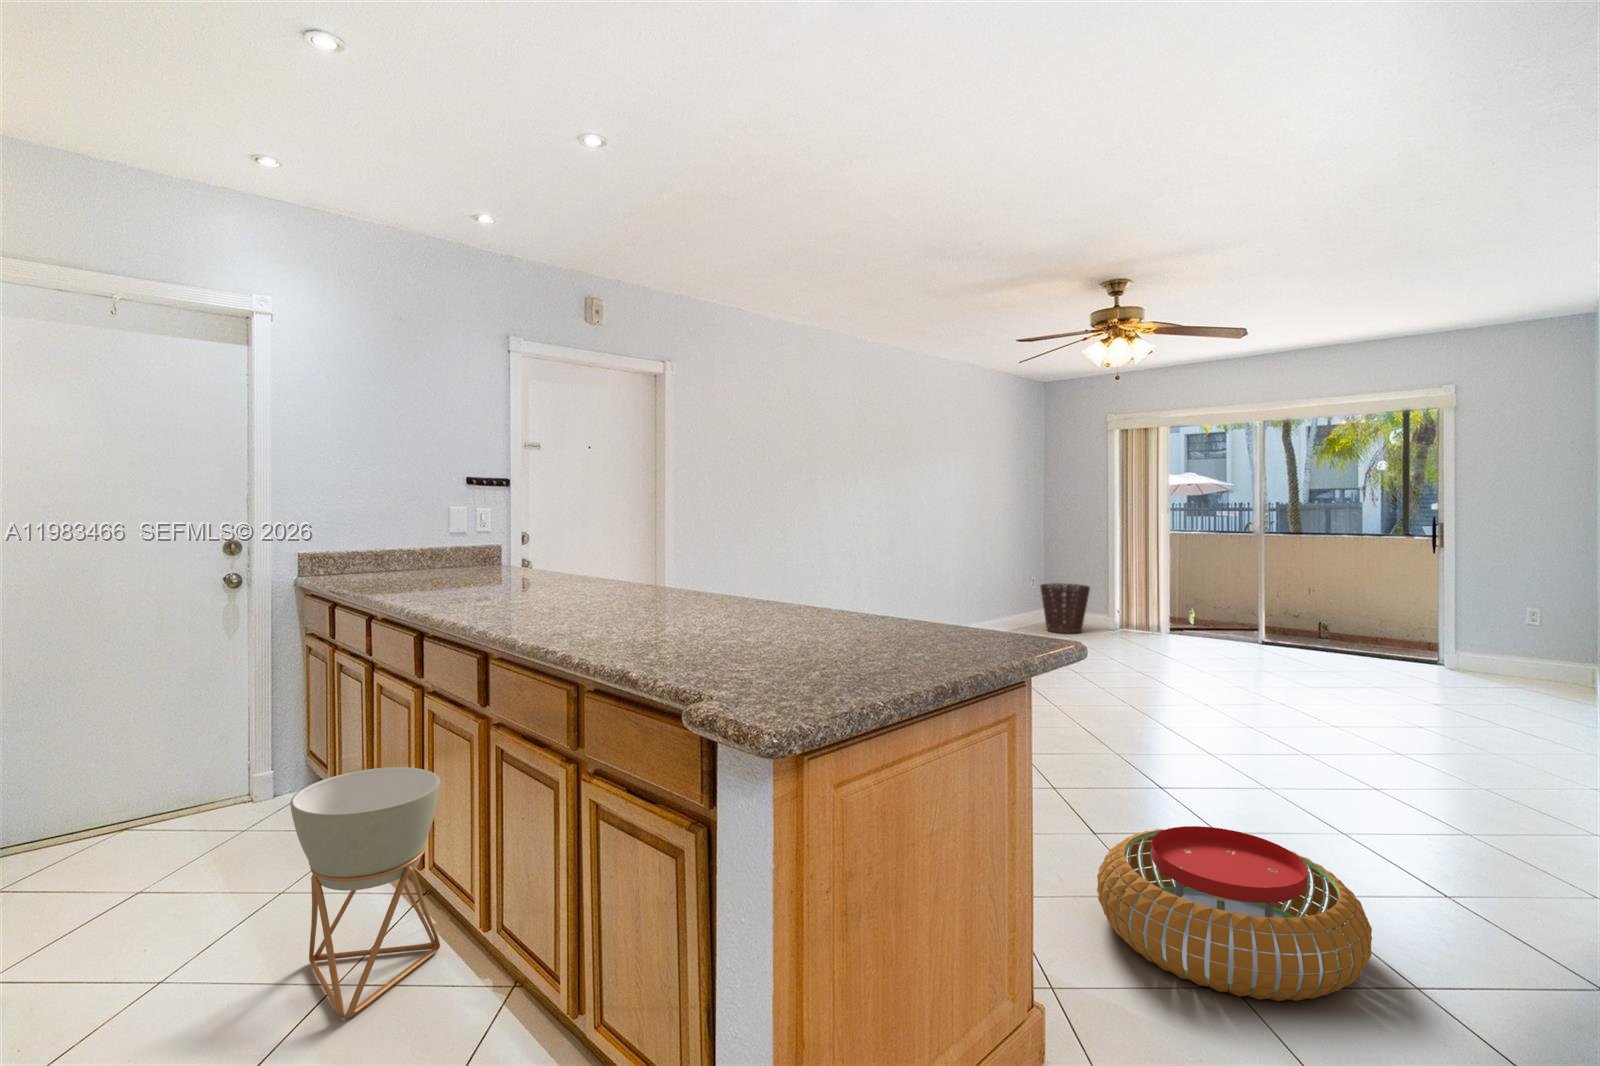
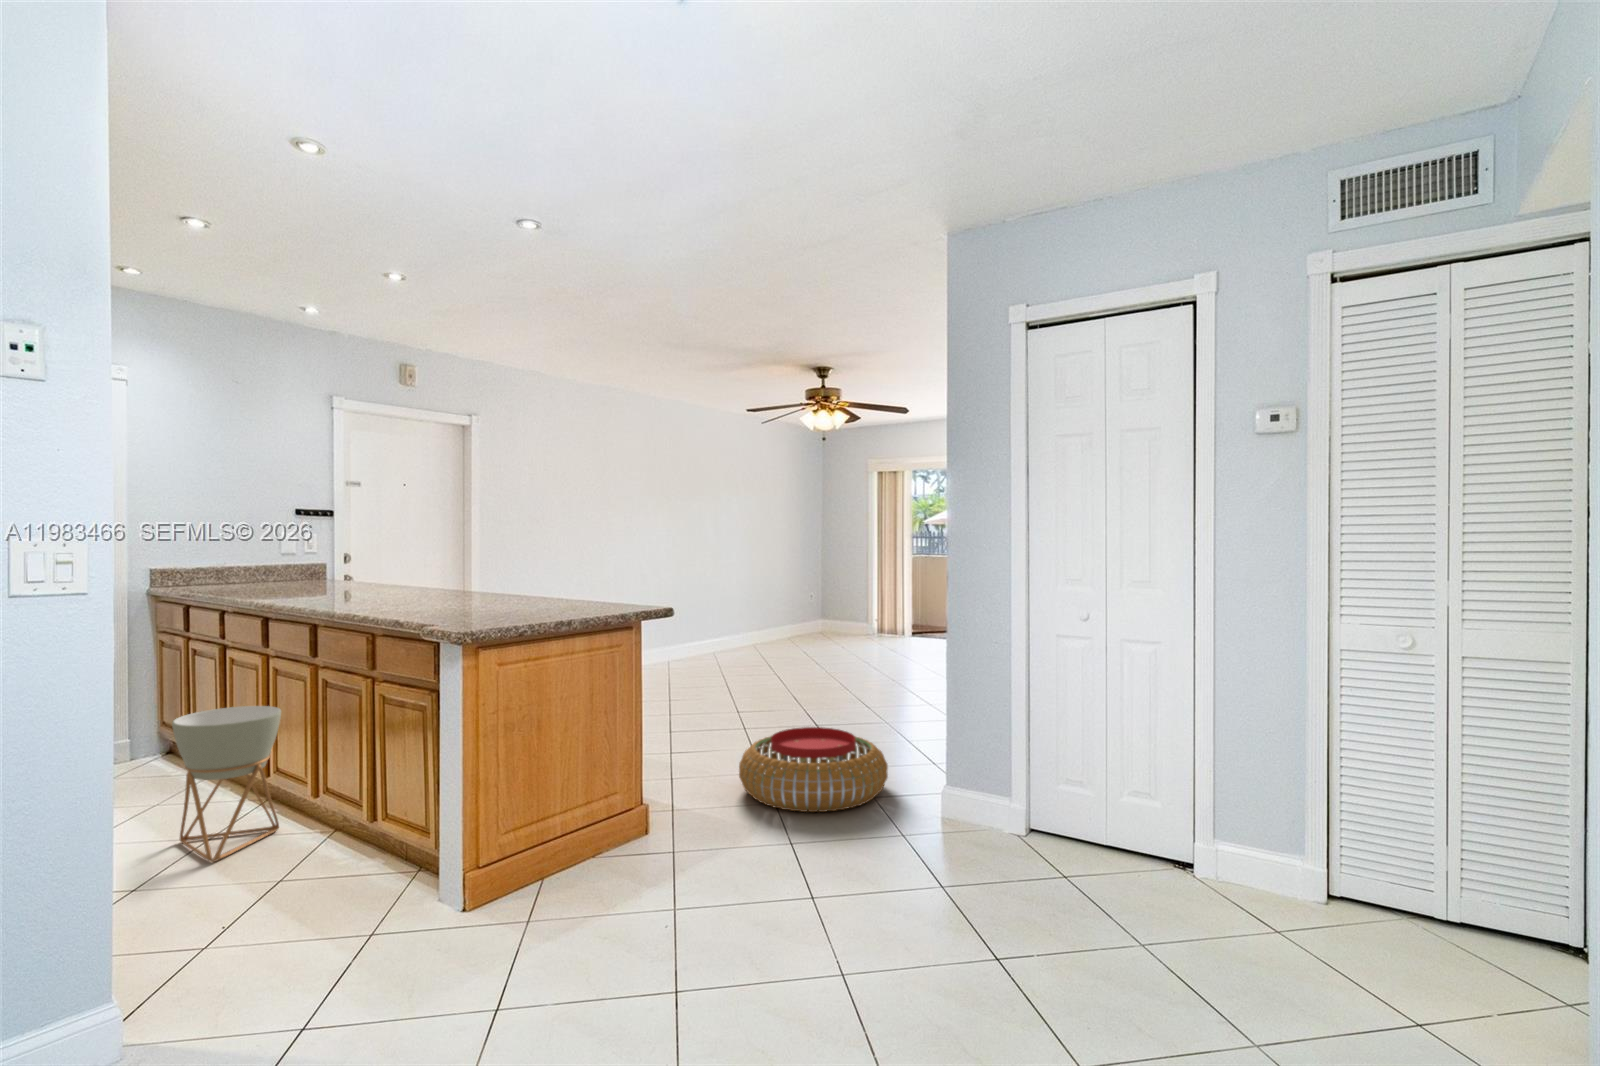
basket: present [1040,584,1090,634] -> none [808,599,847,639]

